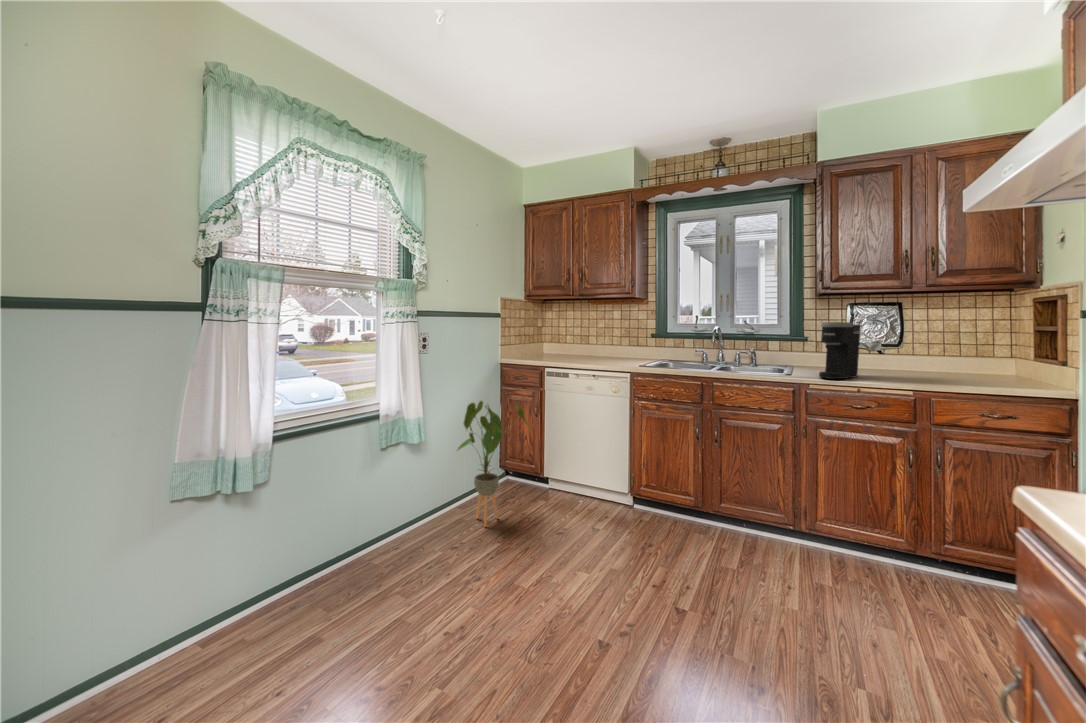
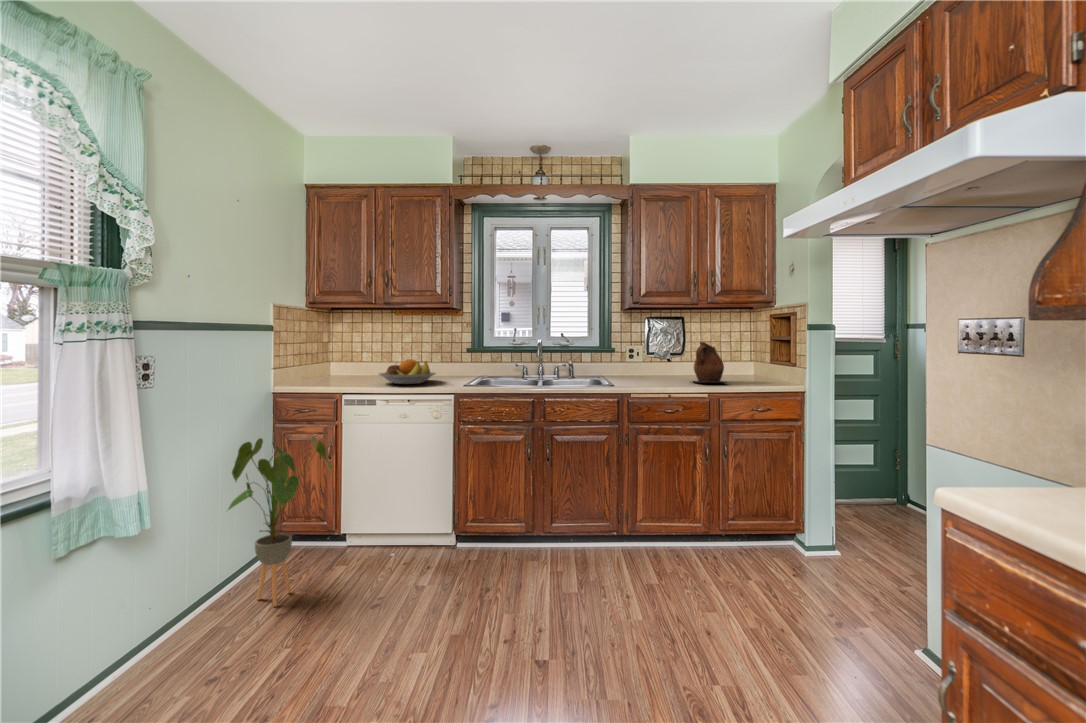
coffee maker: present [819,322,861,379] -> none [630,334,658,386]
ceramic pitcher: none [903,331,962,382] -> present [694,342,727,383]
fruit bowl: none [573,343,621,364] -> present [379,359,436,384]

